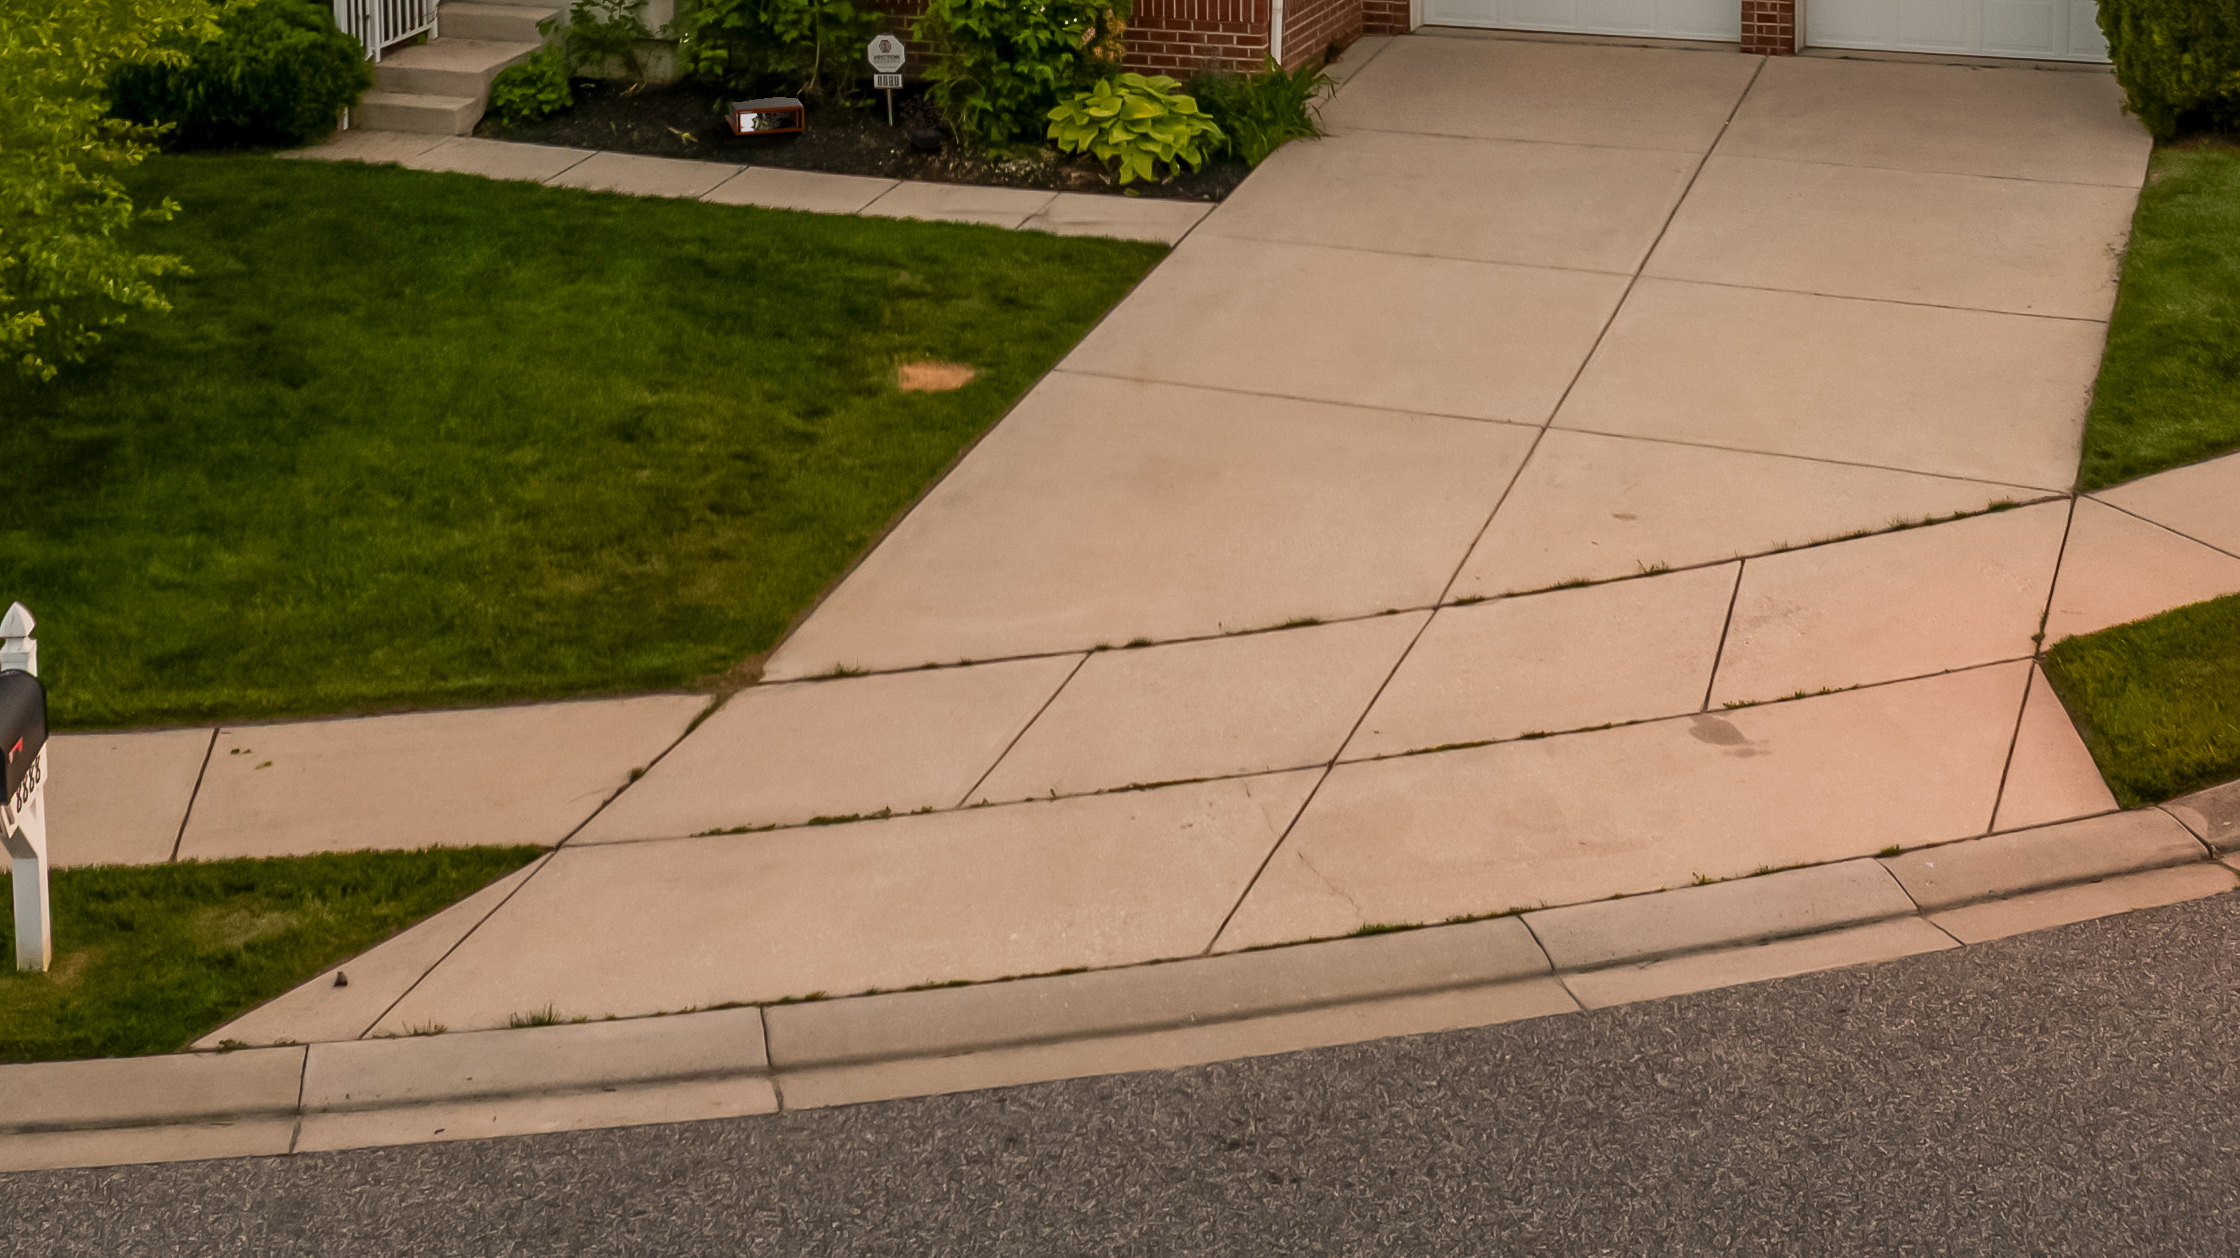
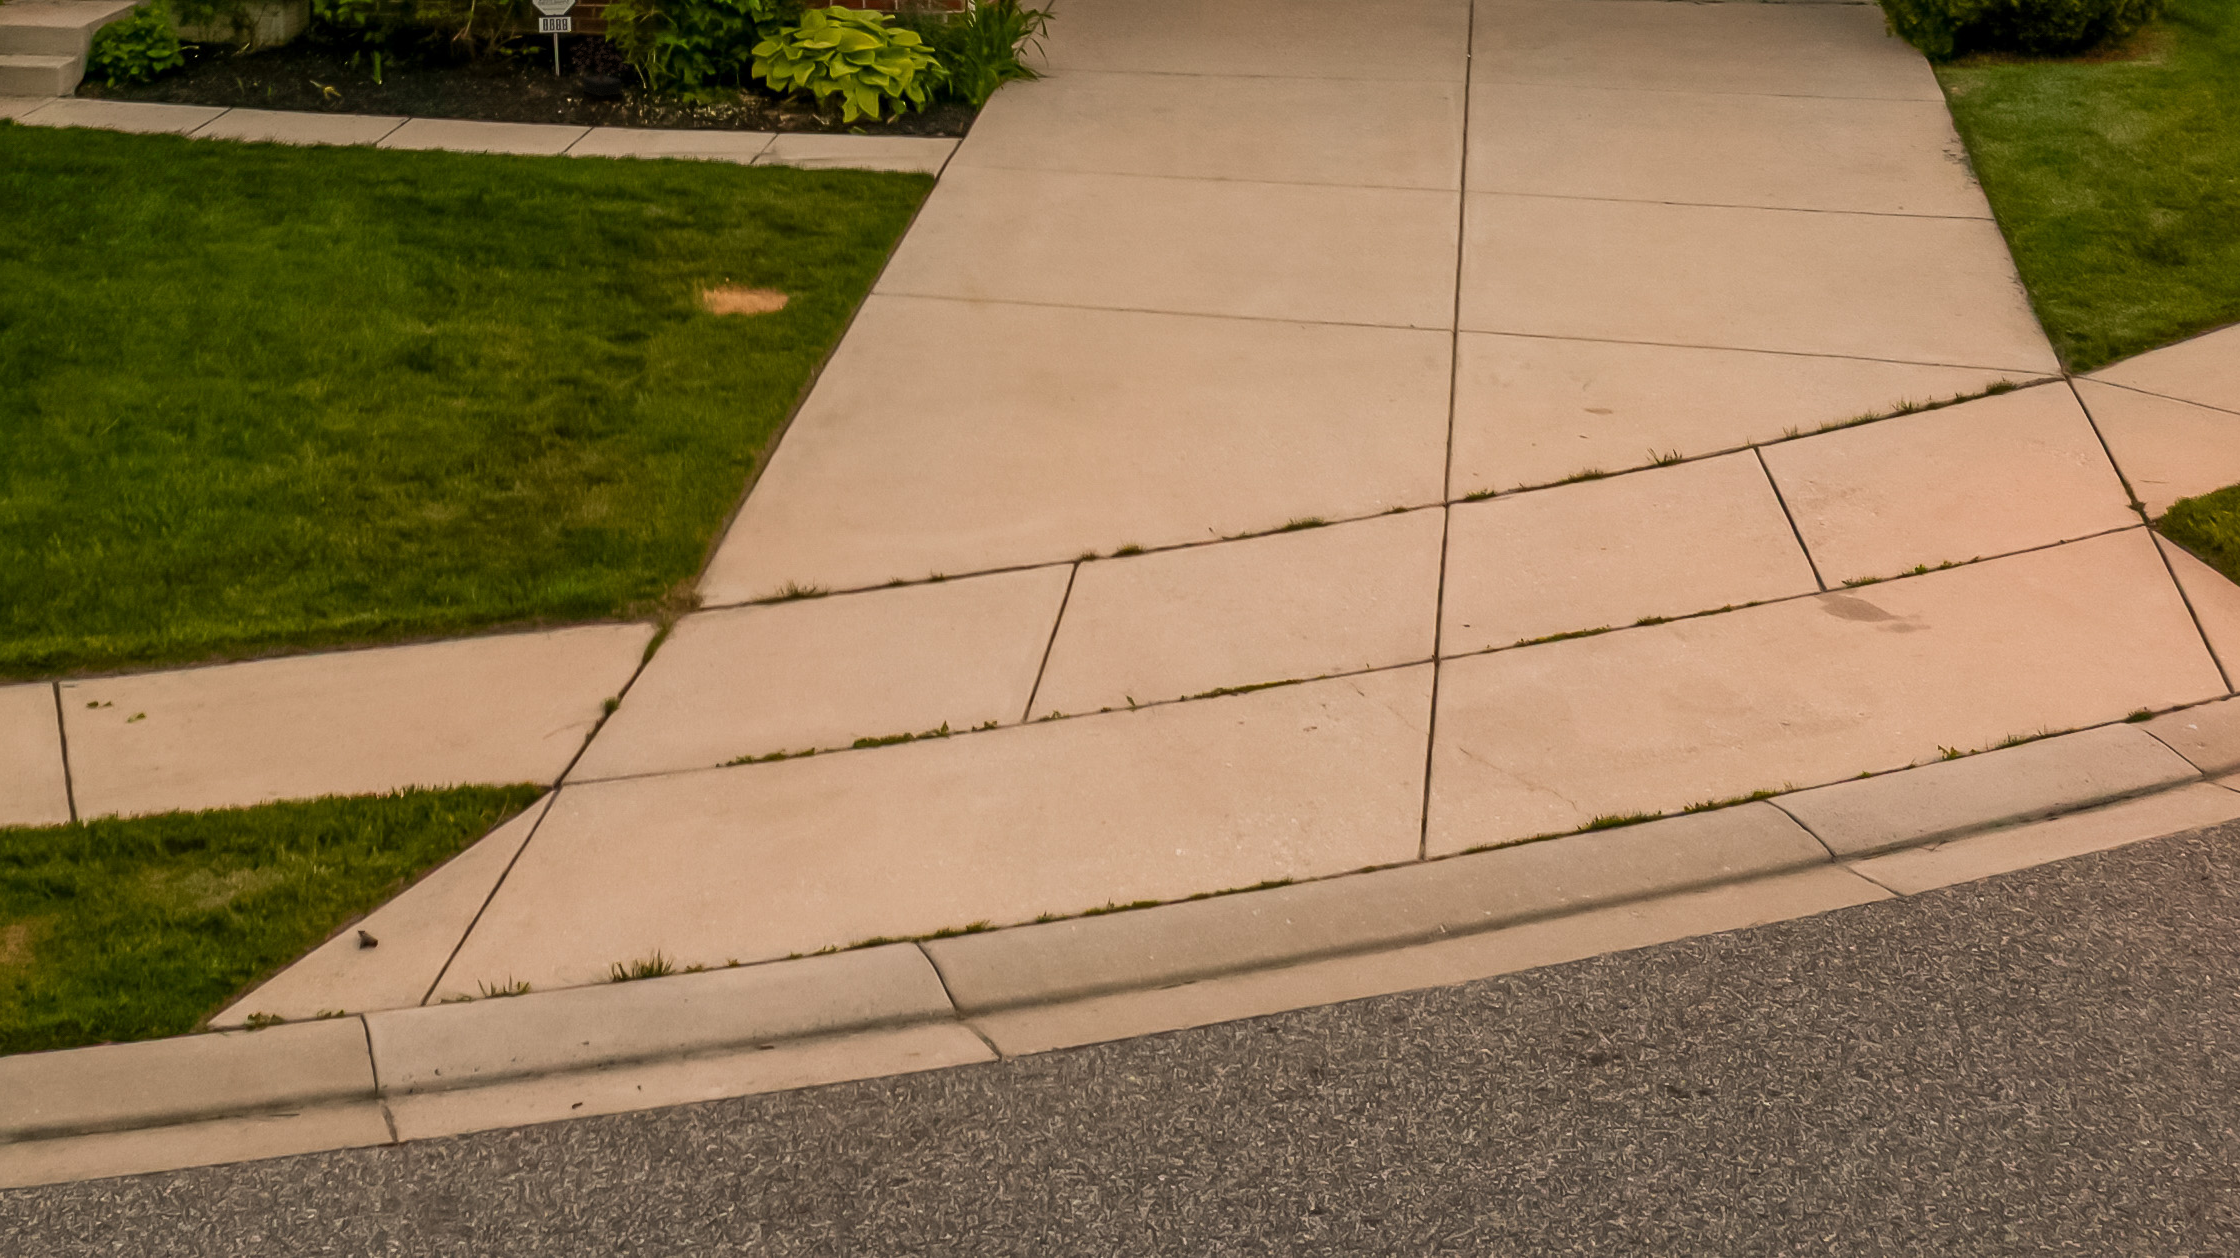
storage box: present [725,97,804,136] -> none [359,43,456,89]

